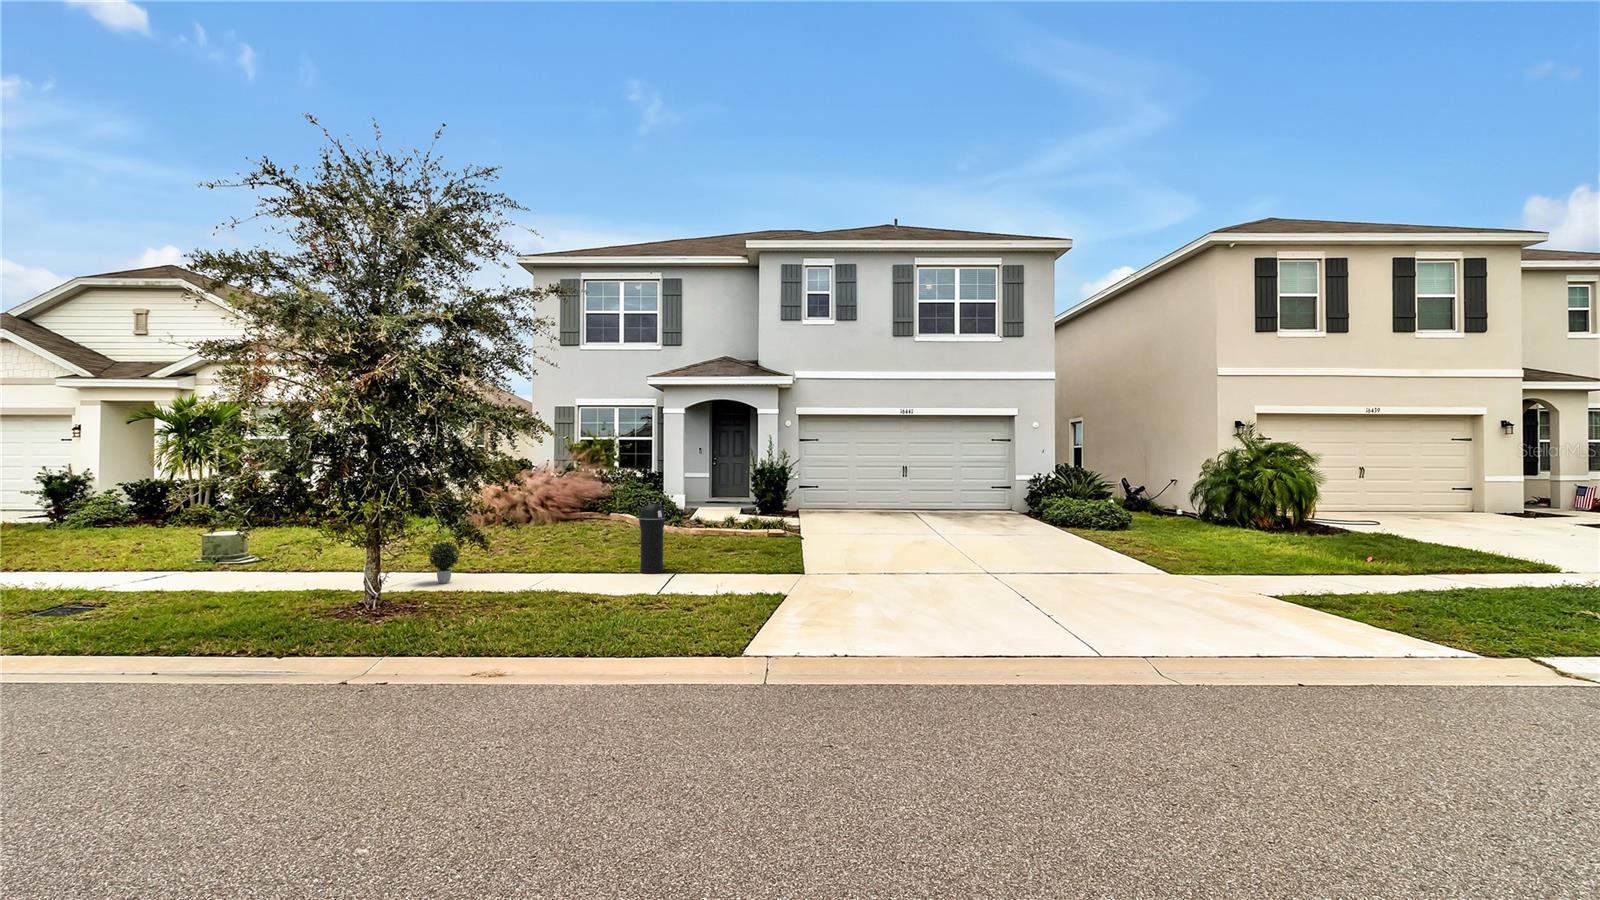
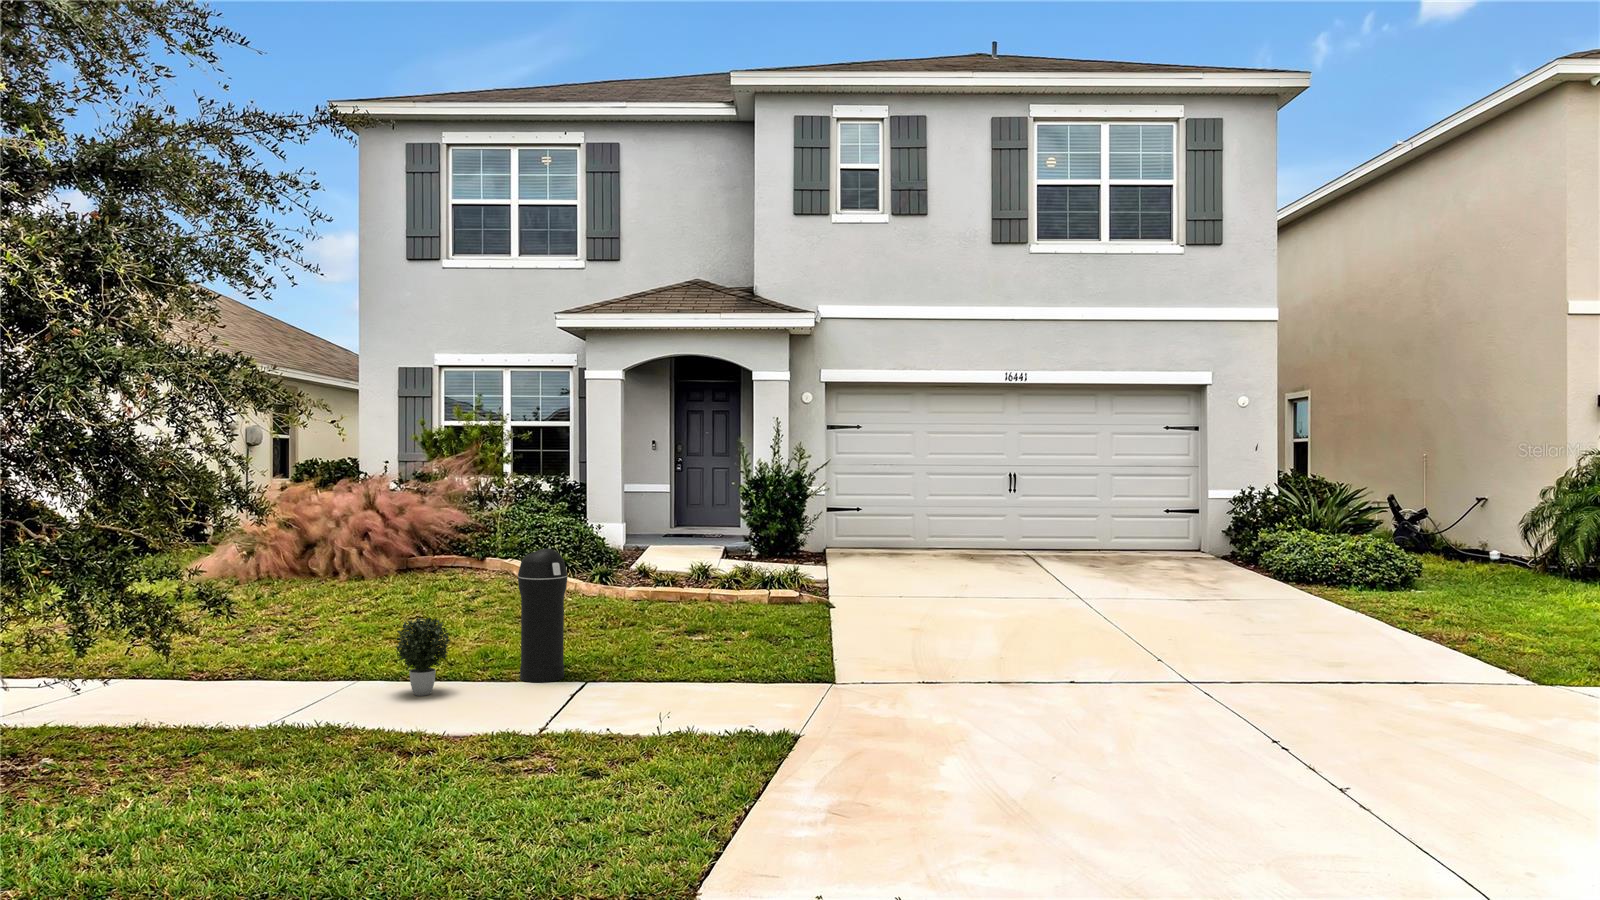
potted plant: present [429,542,460,584] -> present [396,618,450,696]

